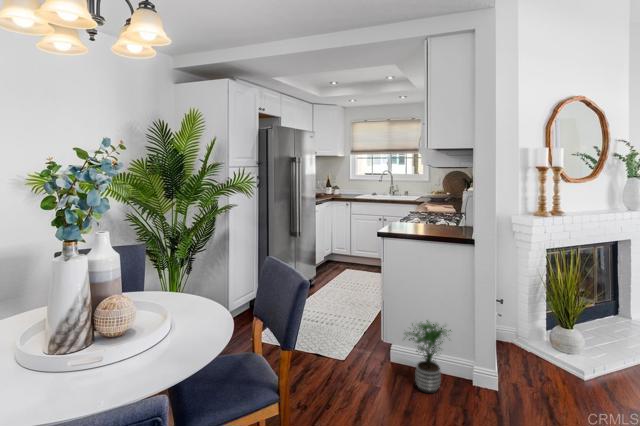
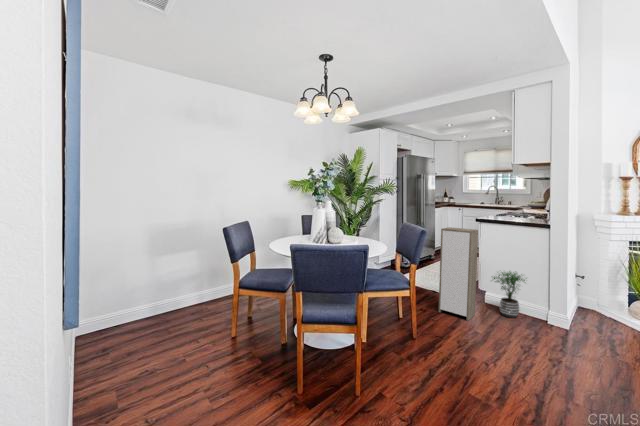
storage cabinet: none [329,260,387,415] -> present [439,227,478,321]

